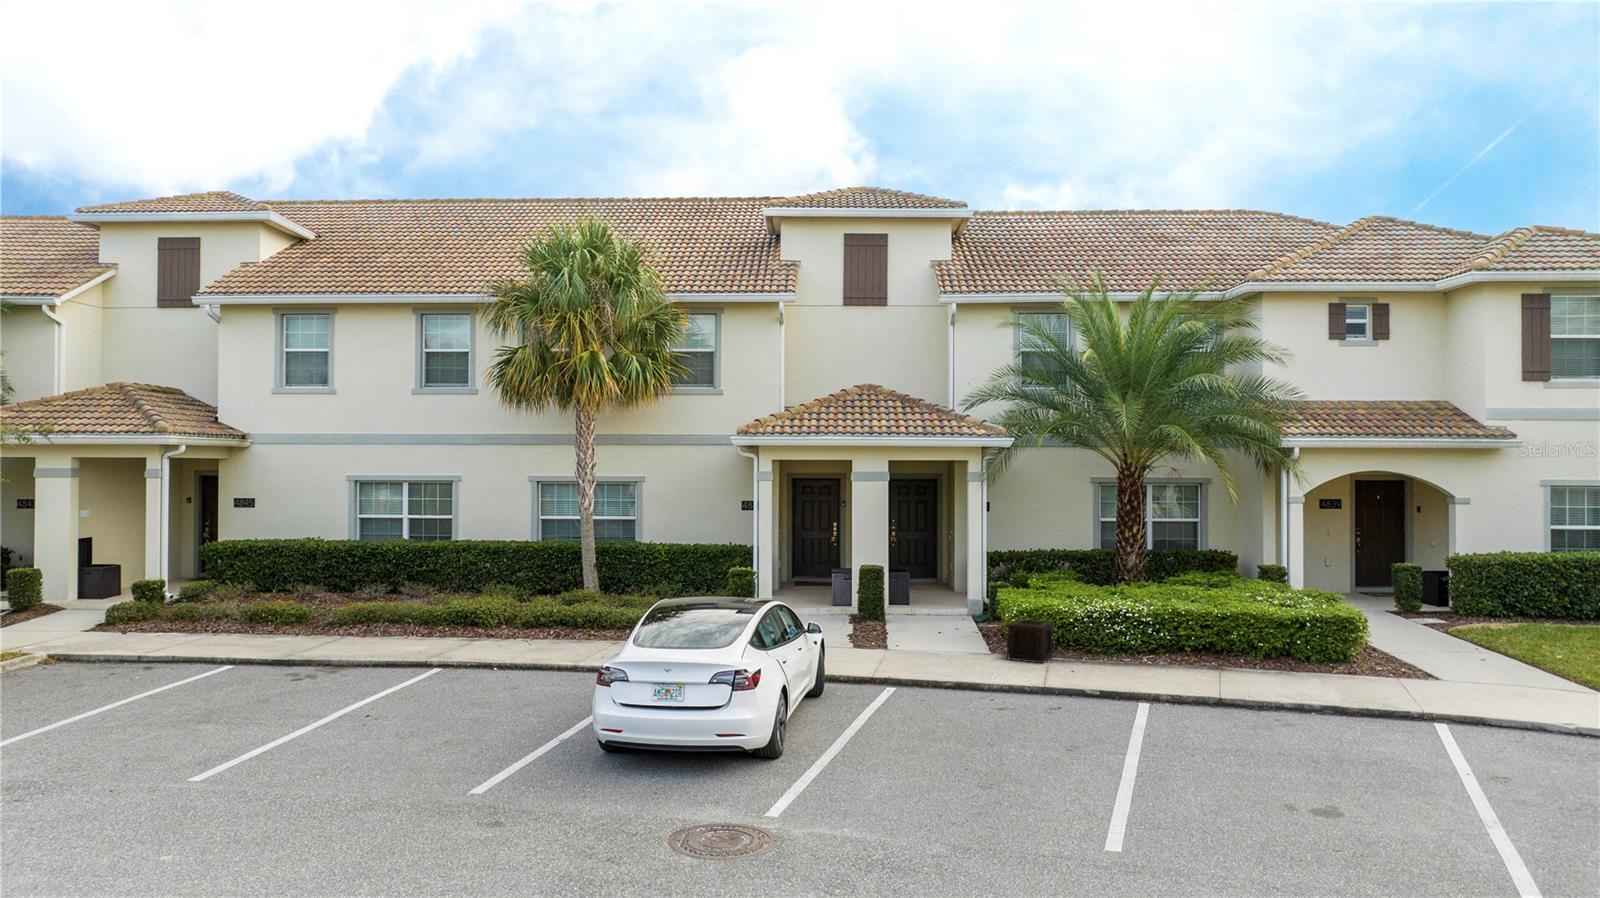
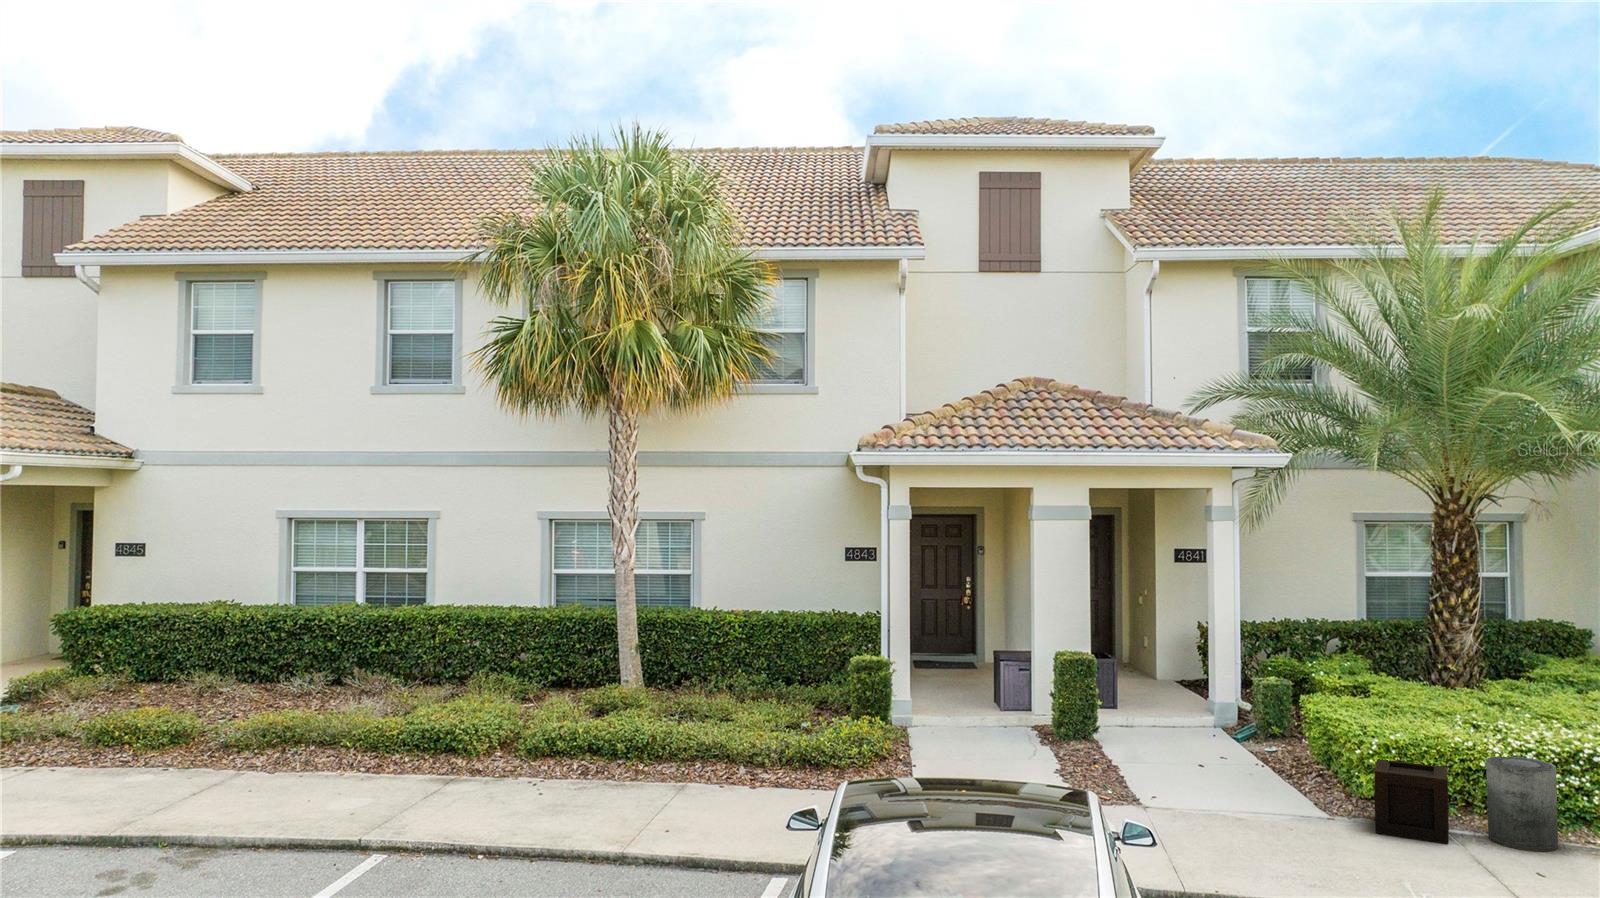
trash can: none [1069,616,1103,666] -> present [1486,756,1558,851]

